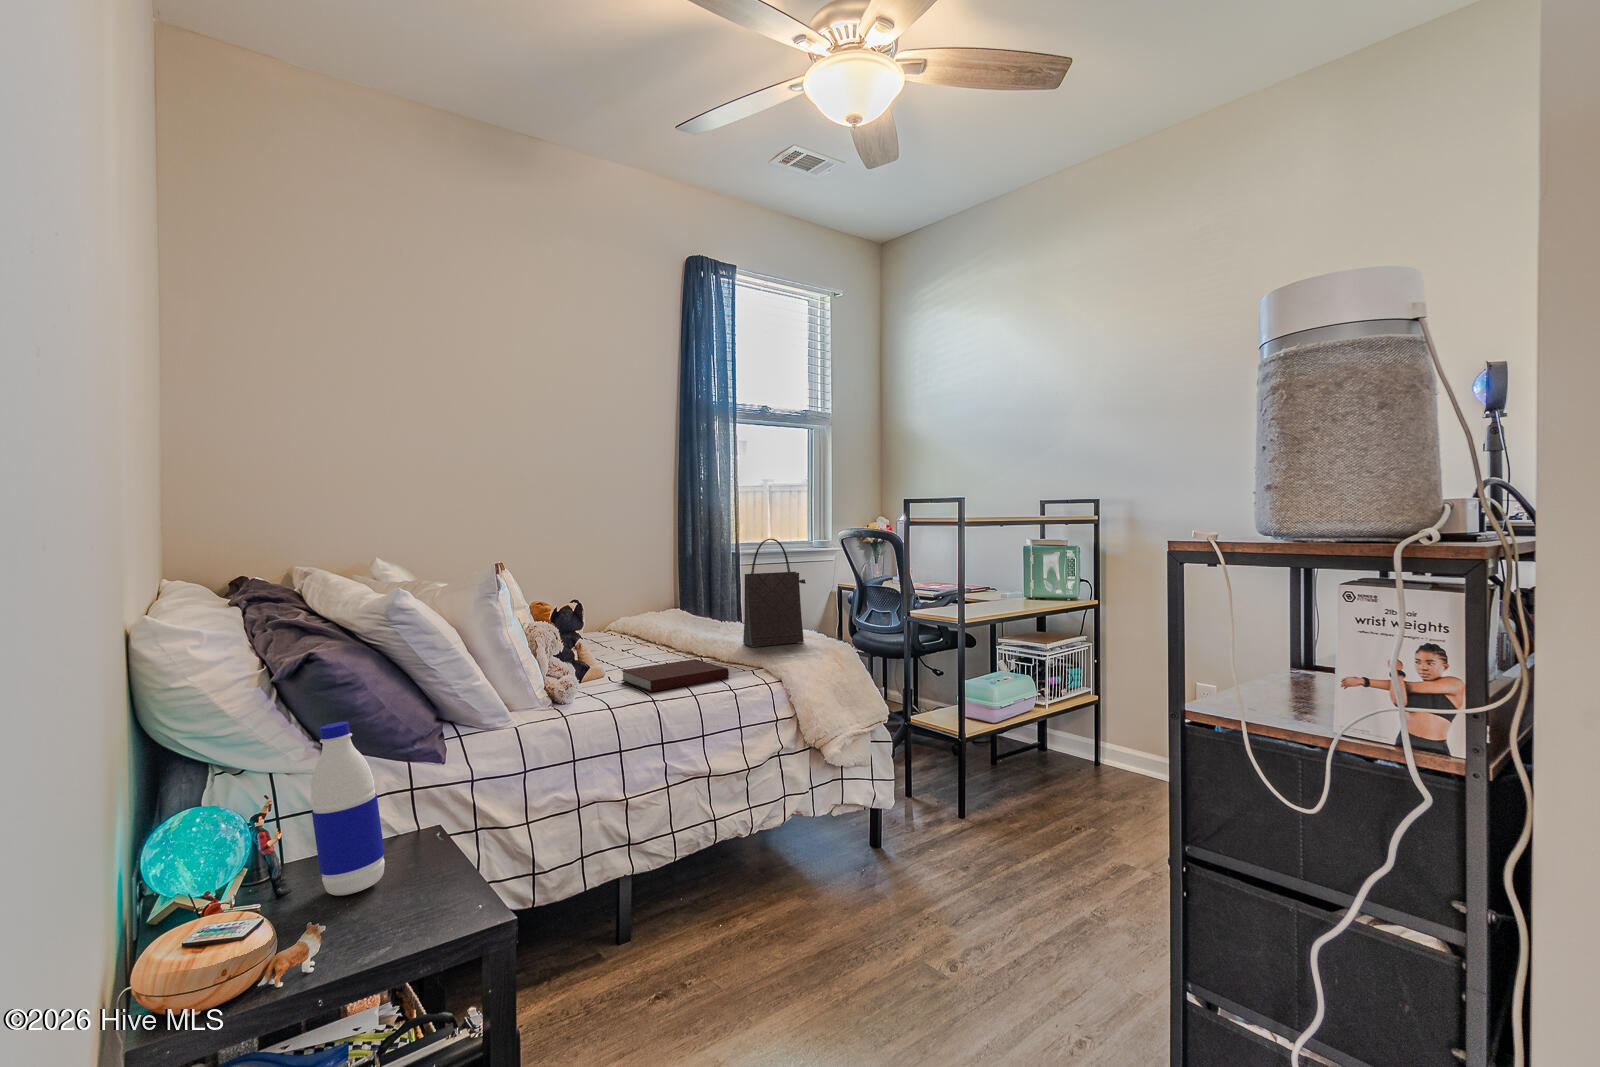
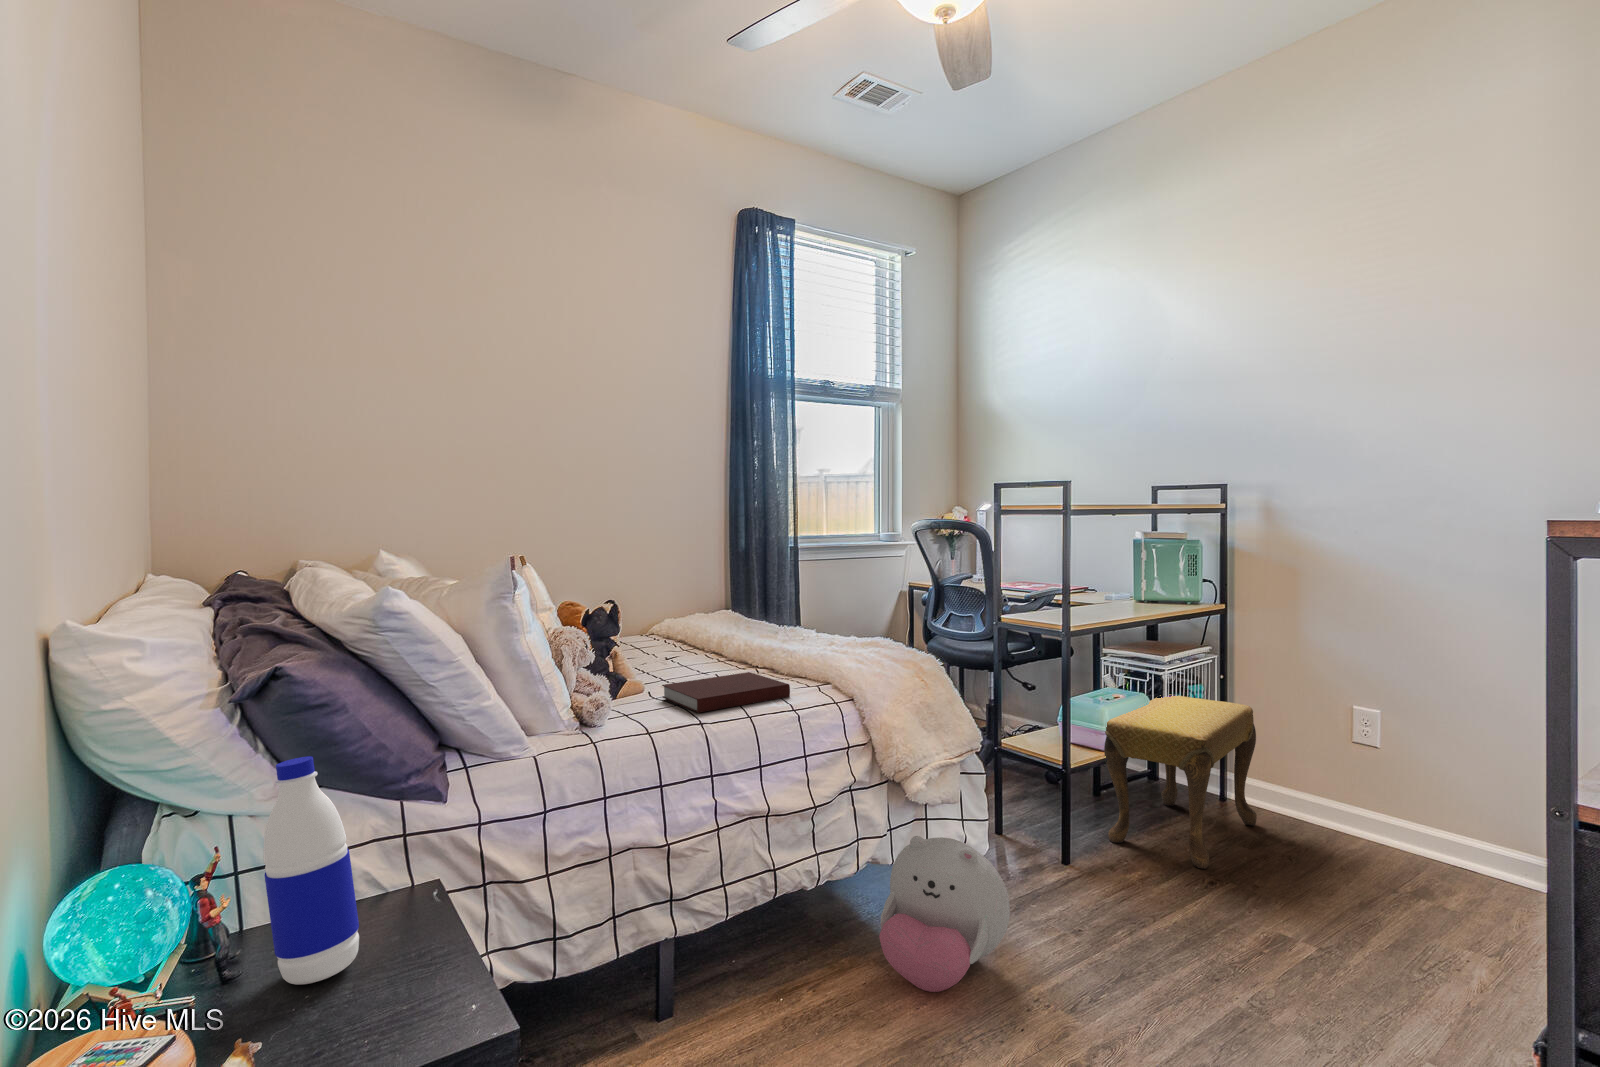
handbag: present [743,539,806,647] -> none [805,529,879,658]
footstool: none [995,676,1120,817] -> present [1104,696,1257,869]
plush toy: none [800,791,906,915] -> present [879,836,1010,992]

